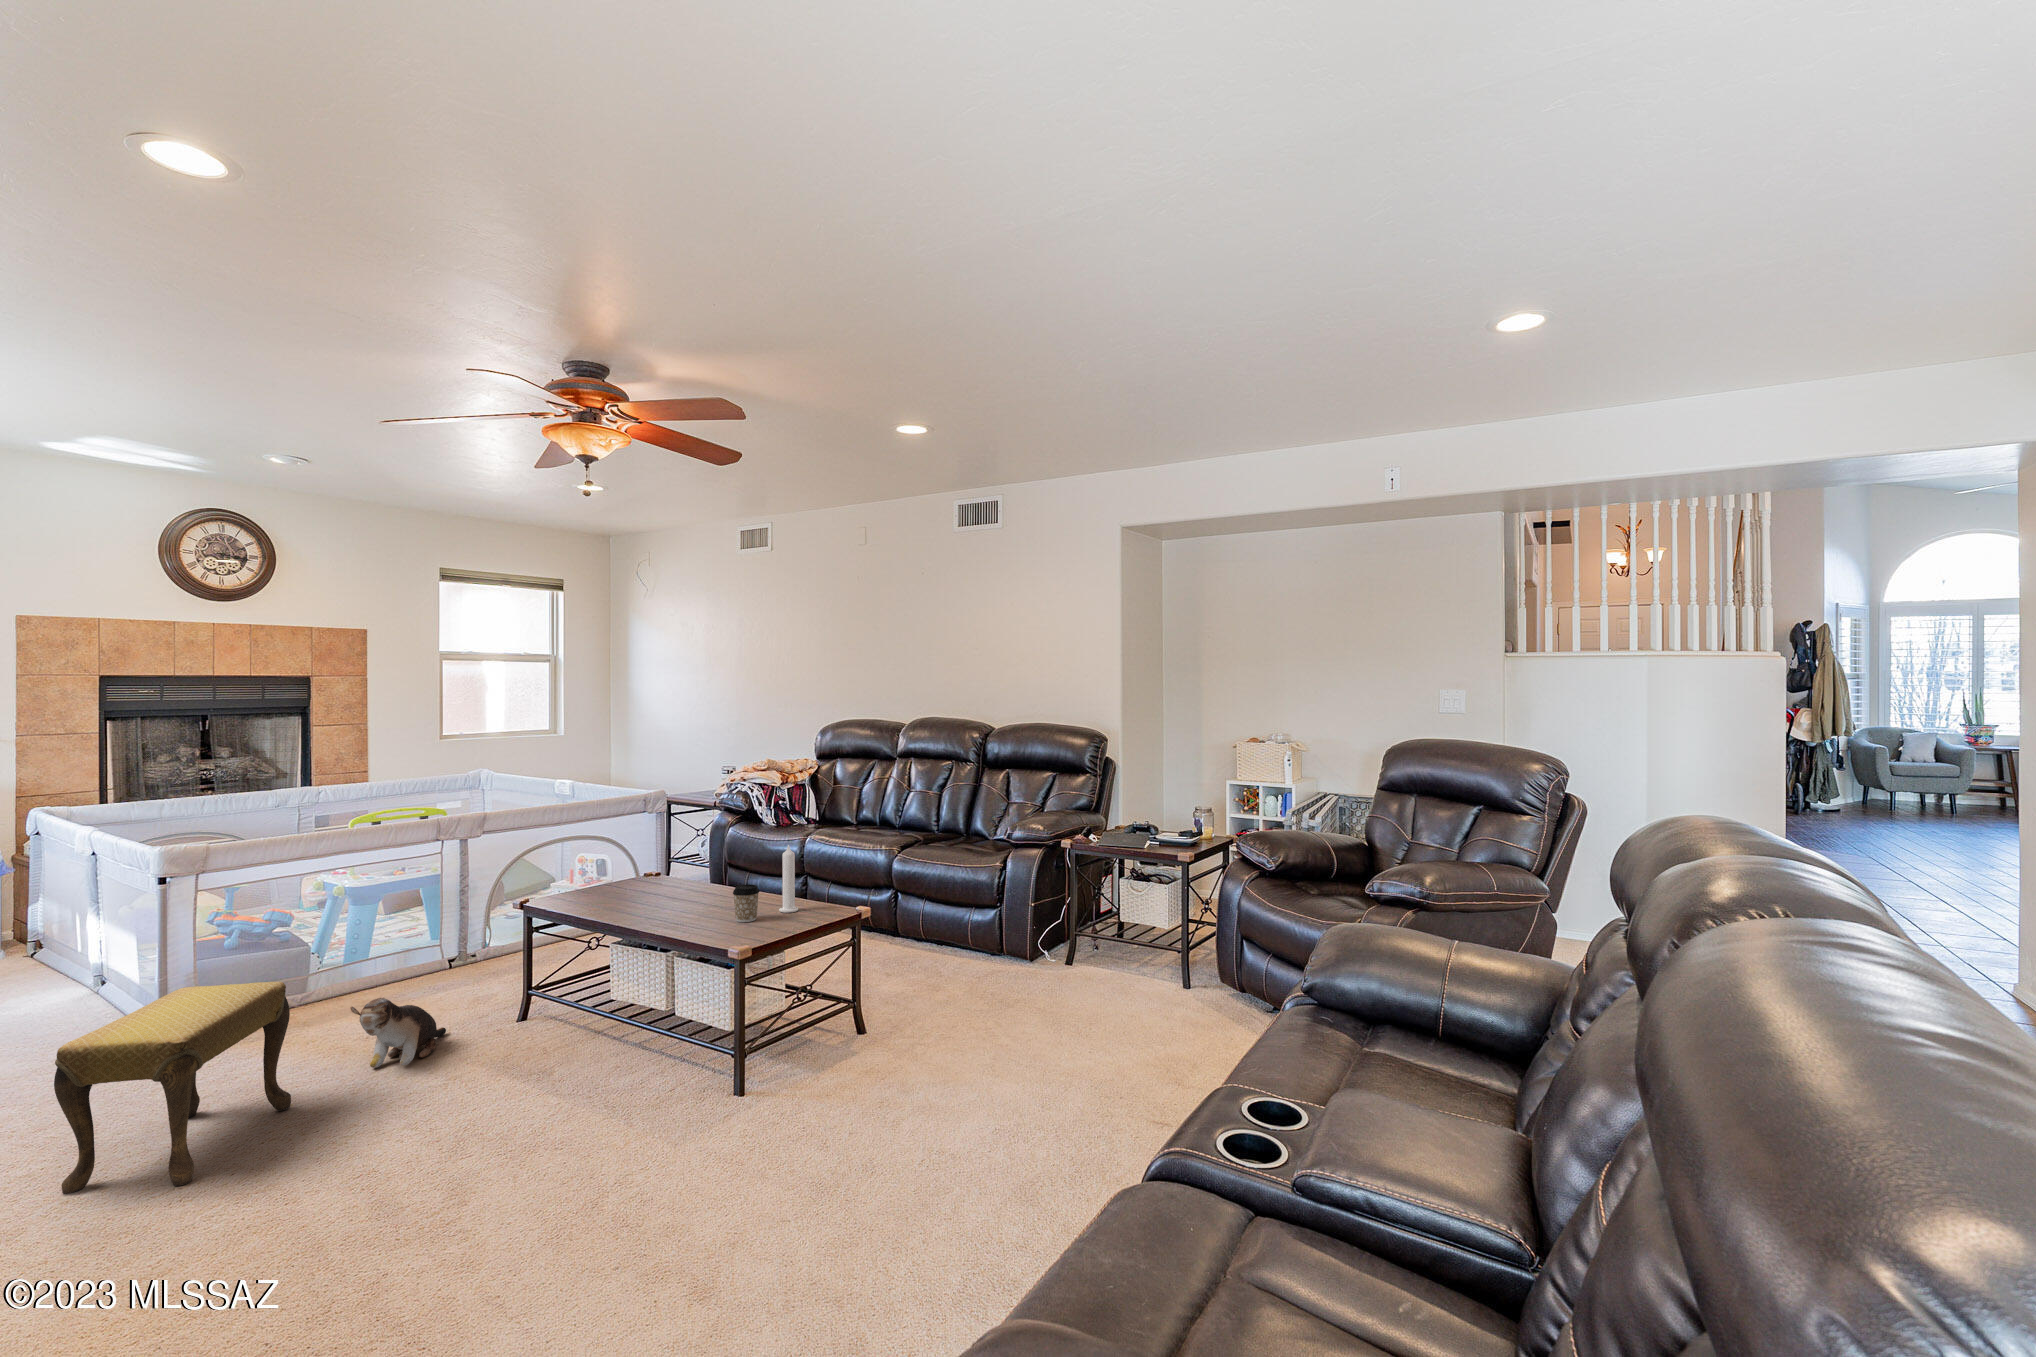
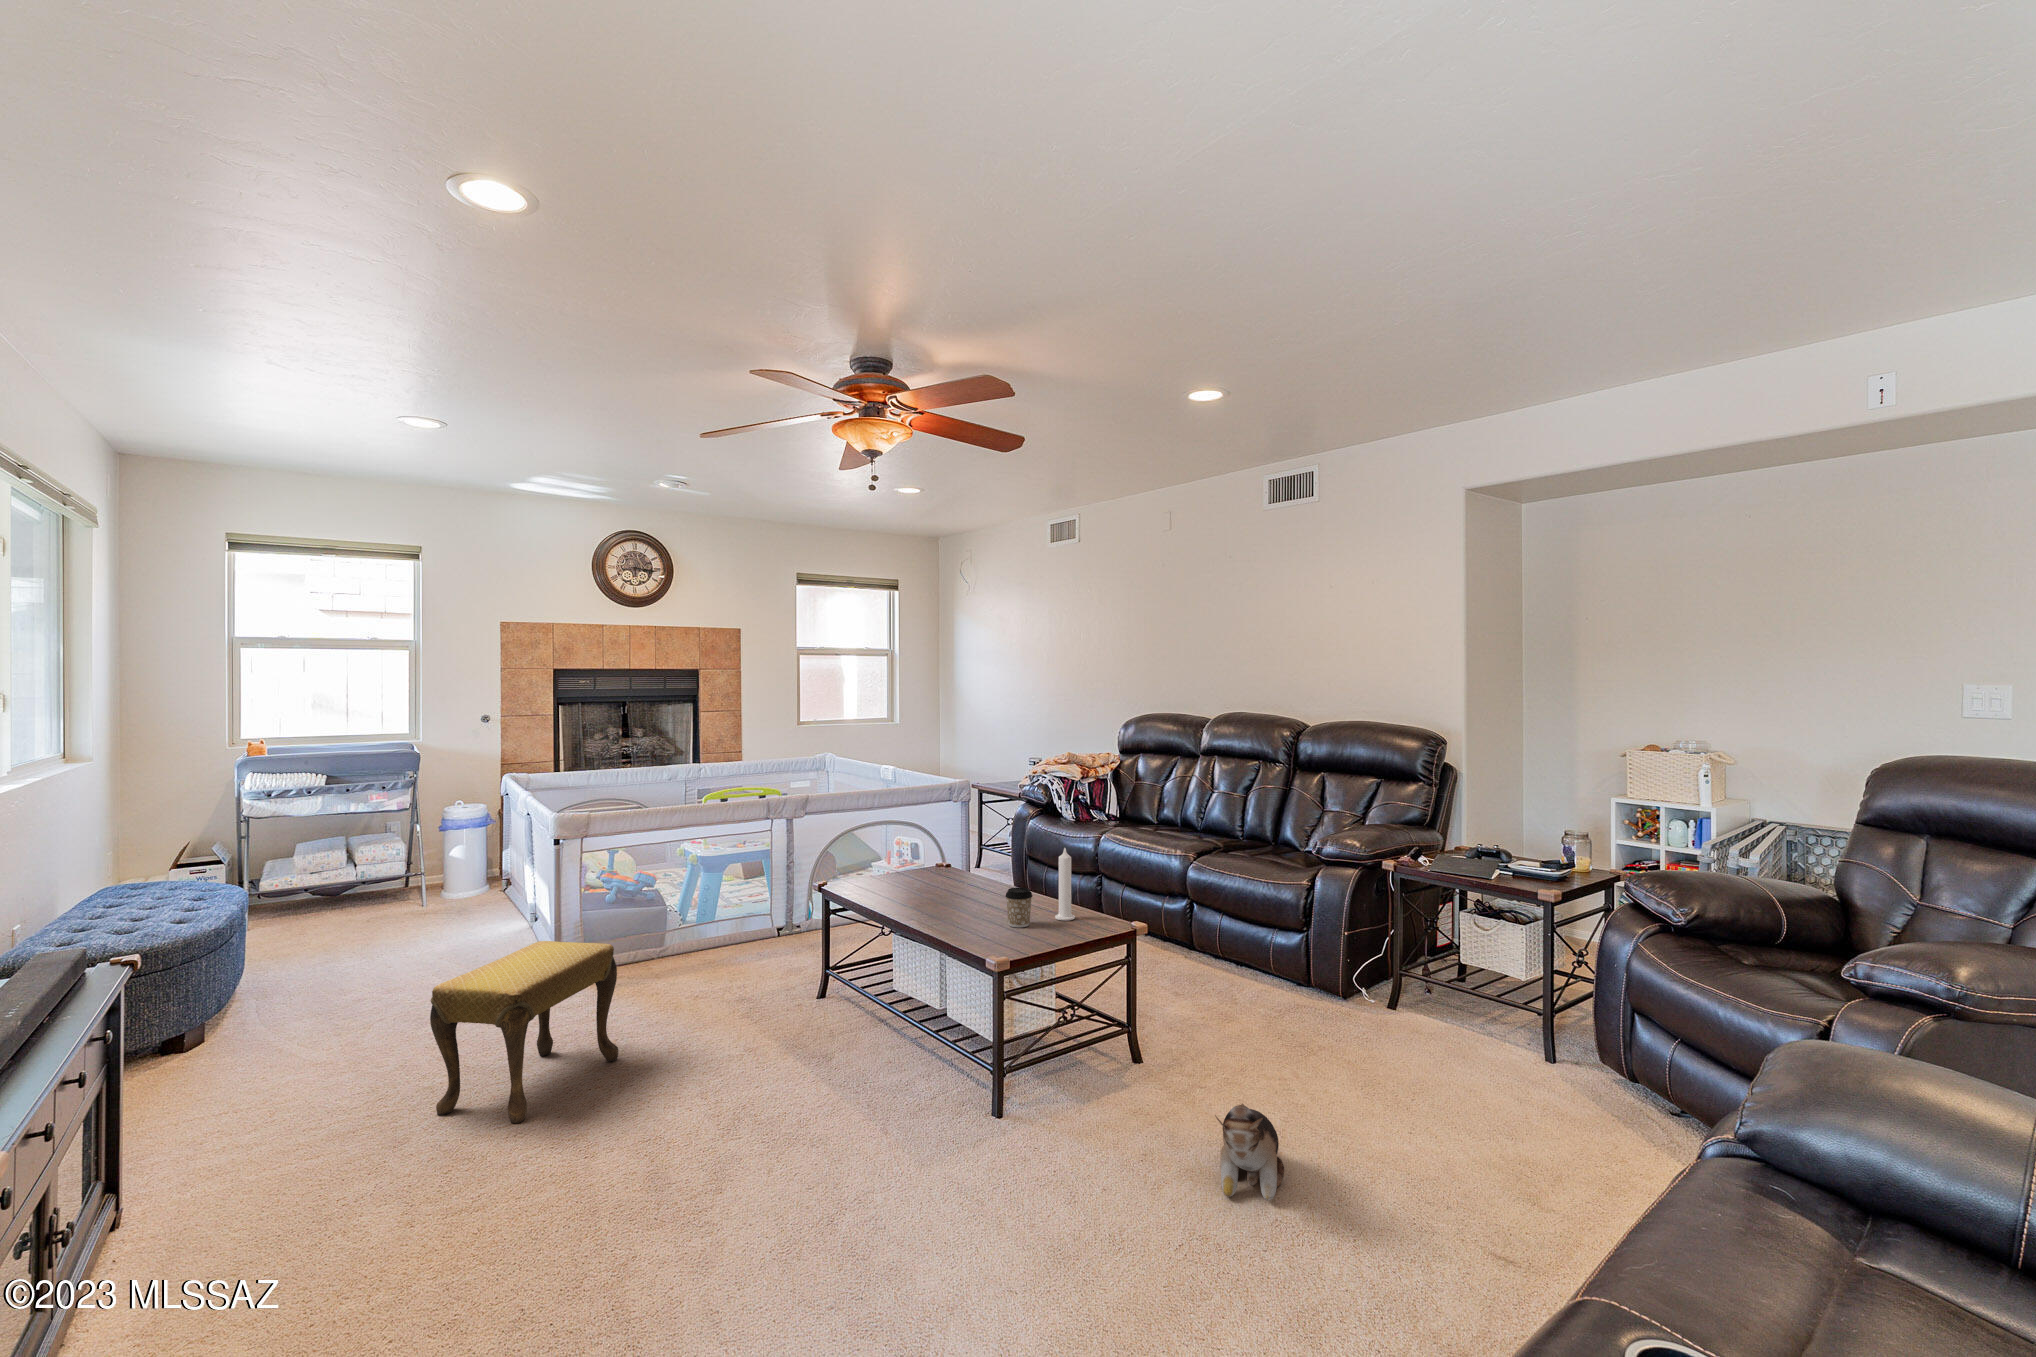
plush toy: present [350,998,446,1068] -> present [1215,1104,1284,1201]

